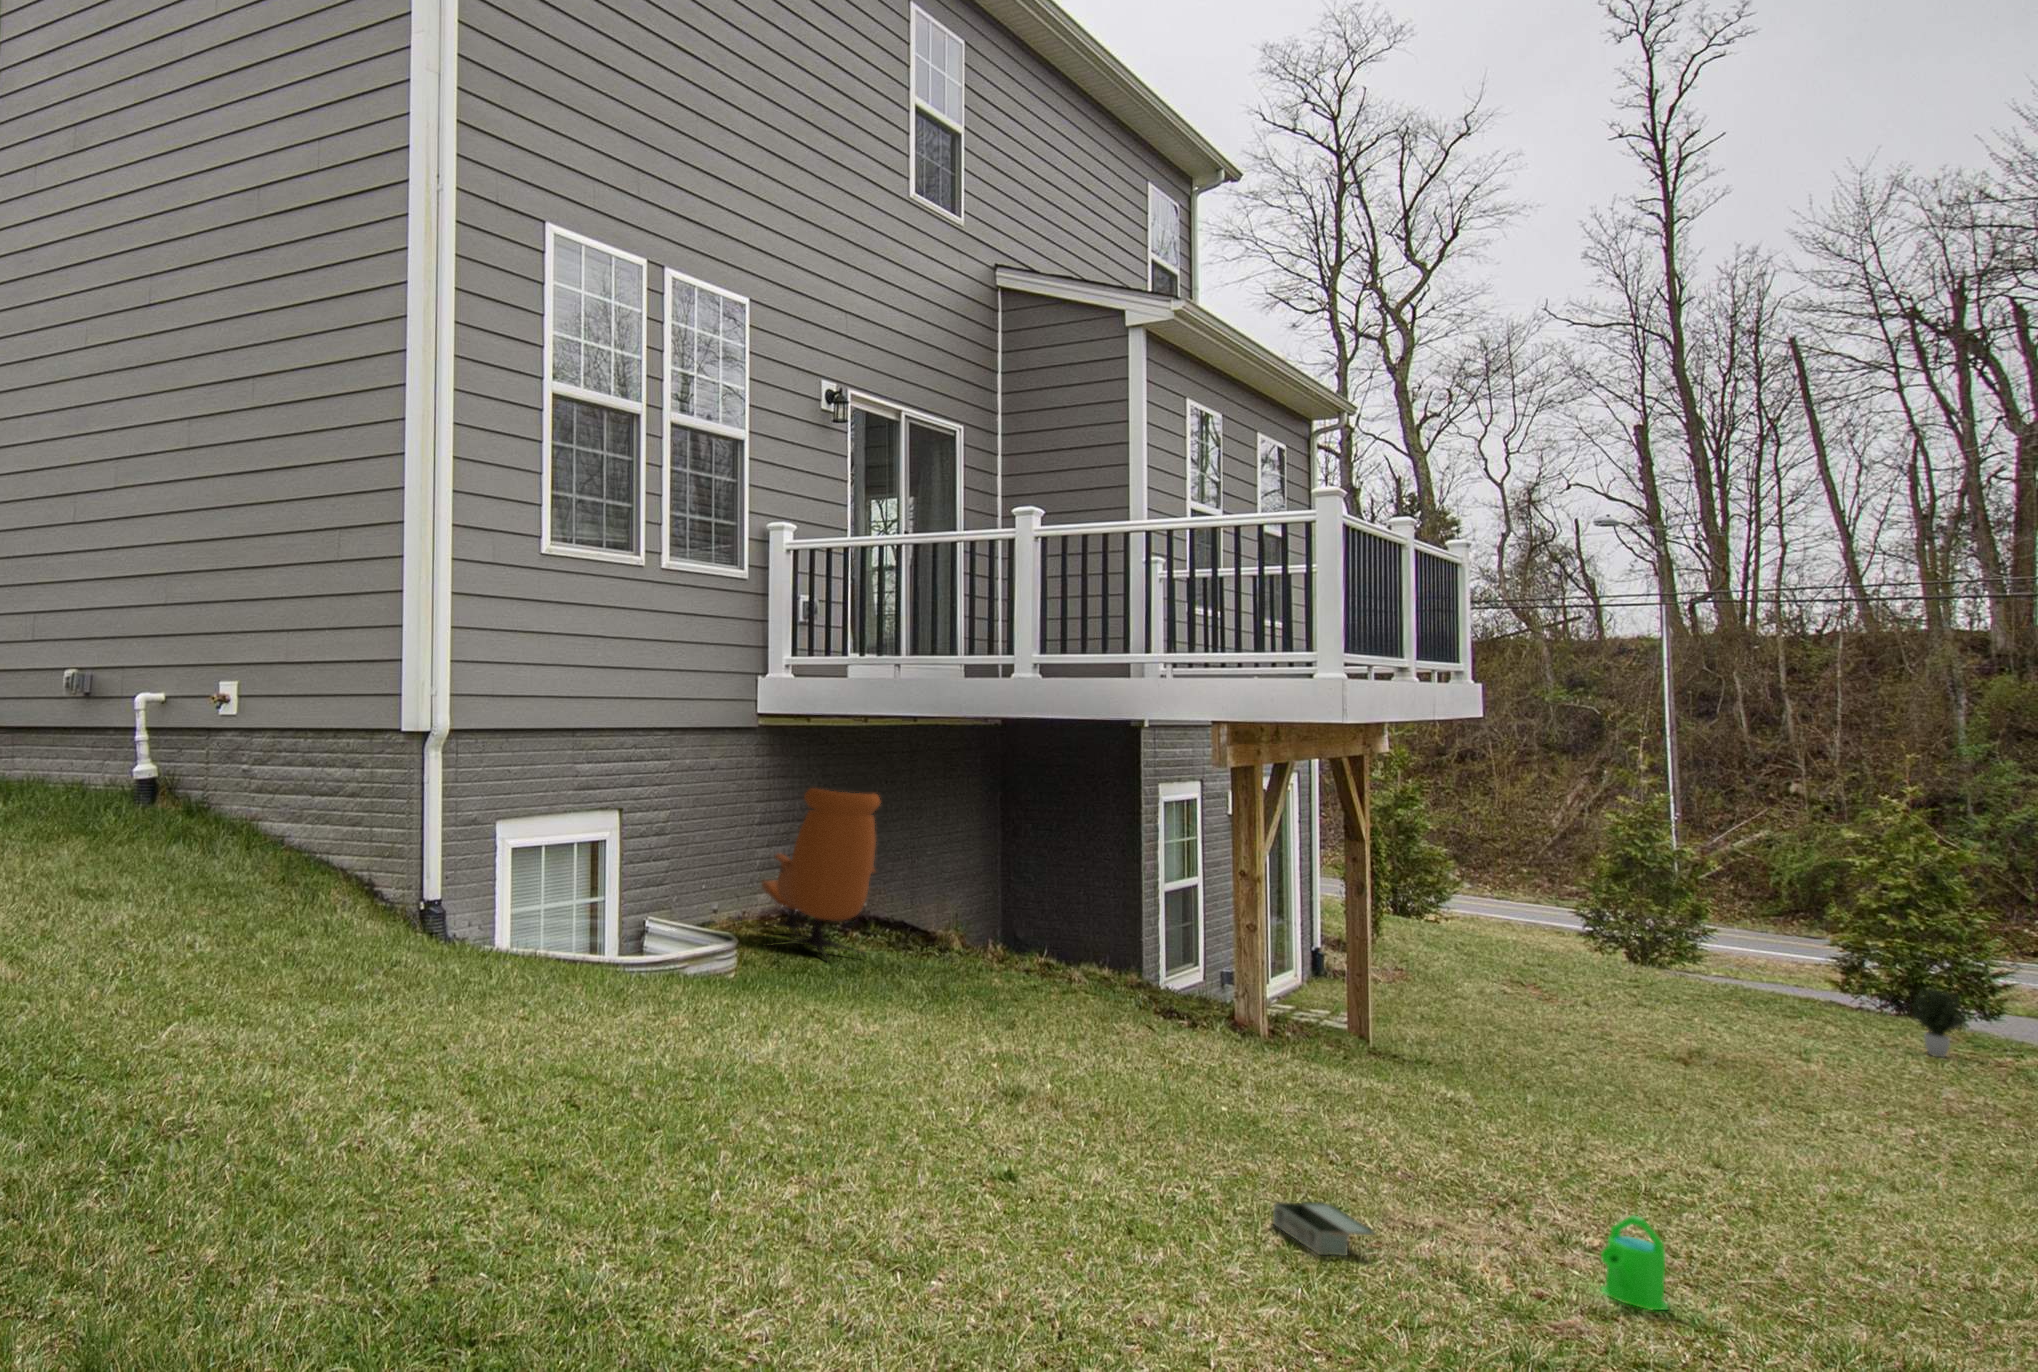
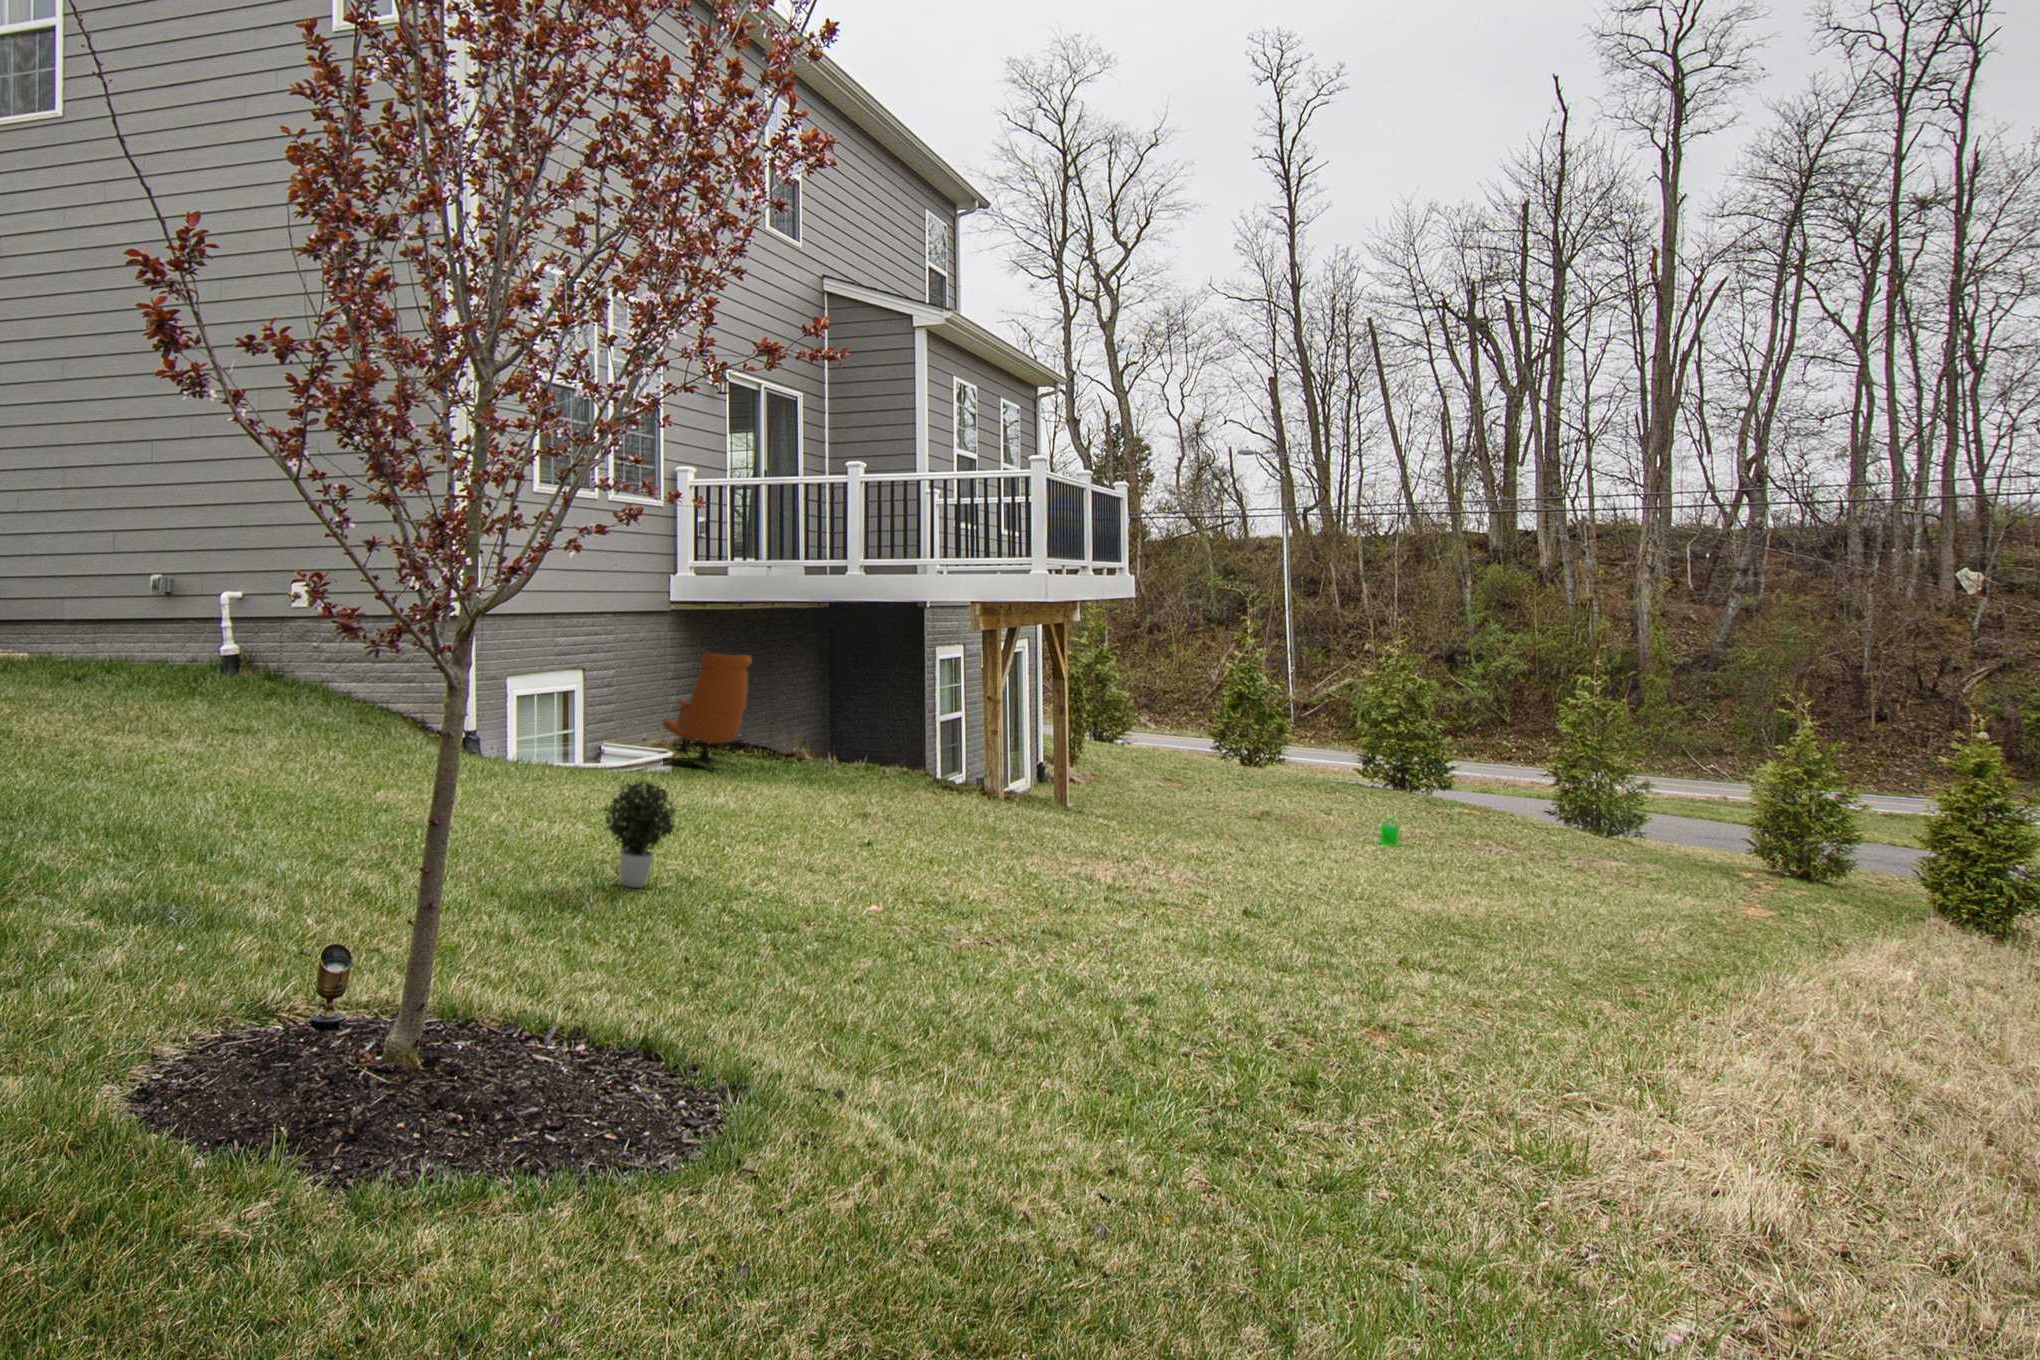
potted plant: present [1912,989,1965,1057] -> present [604,780,675,888]
toolbox: present [1273,1202,1375,1256] -> none [1000,875,1055,900]
watering can: present [1601,1215,1668,1310] -> present [1380,818,1399,846]

